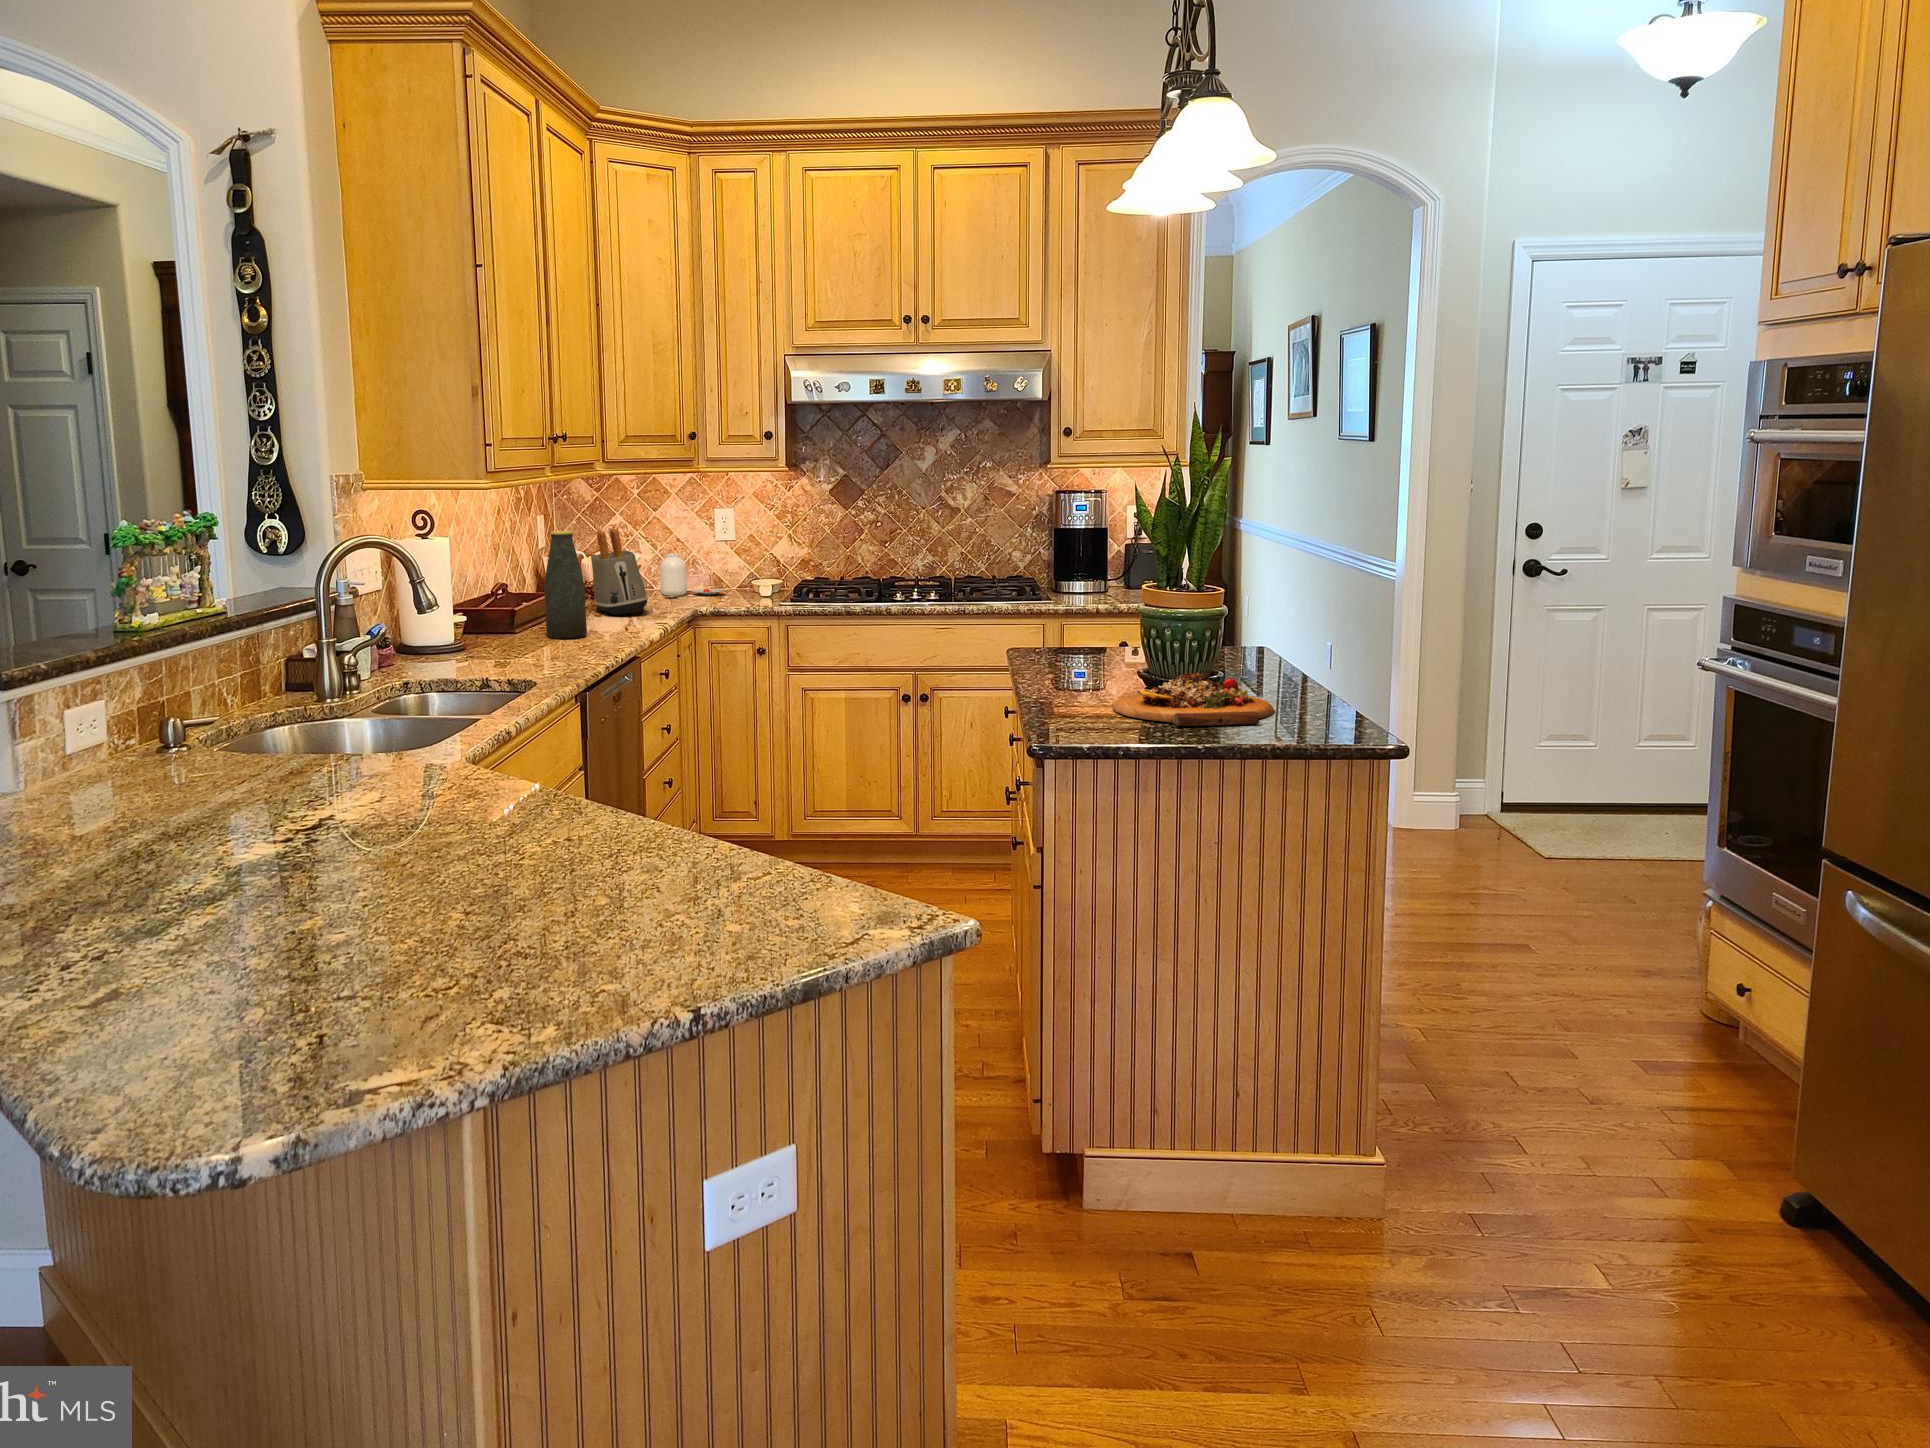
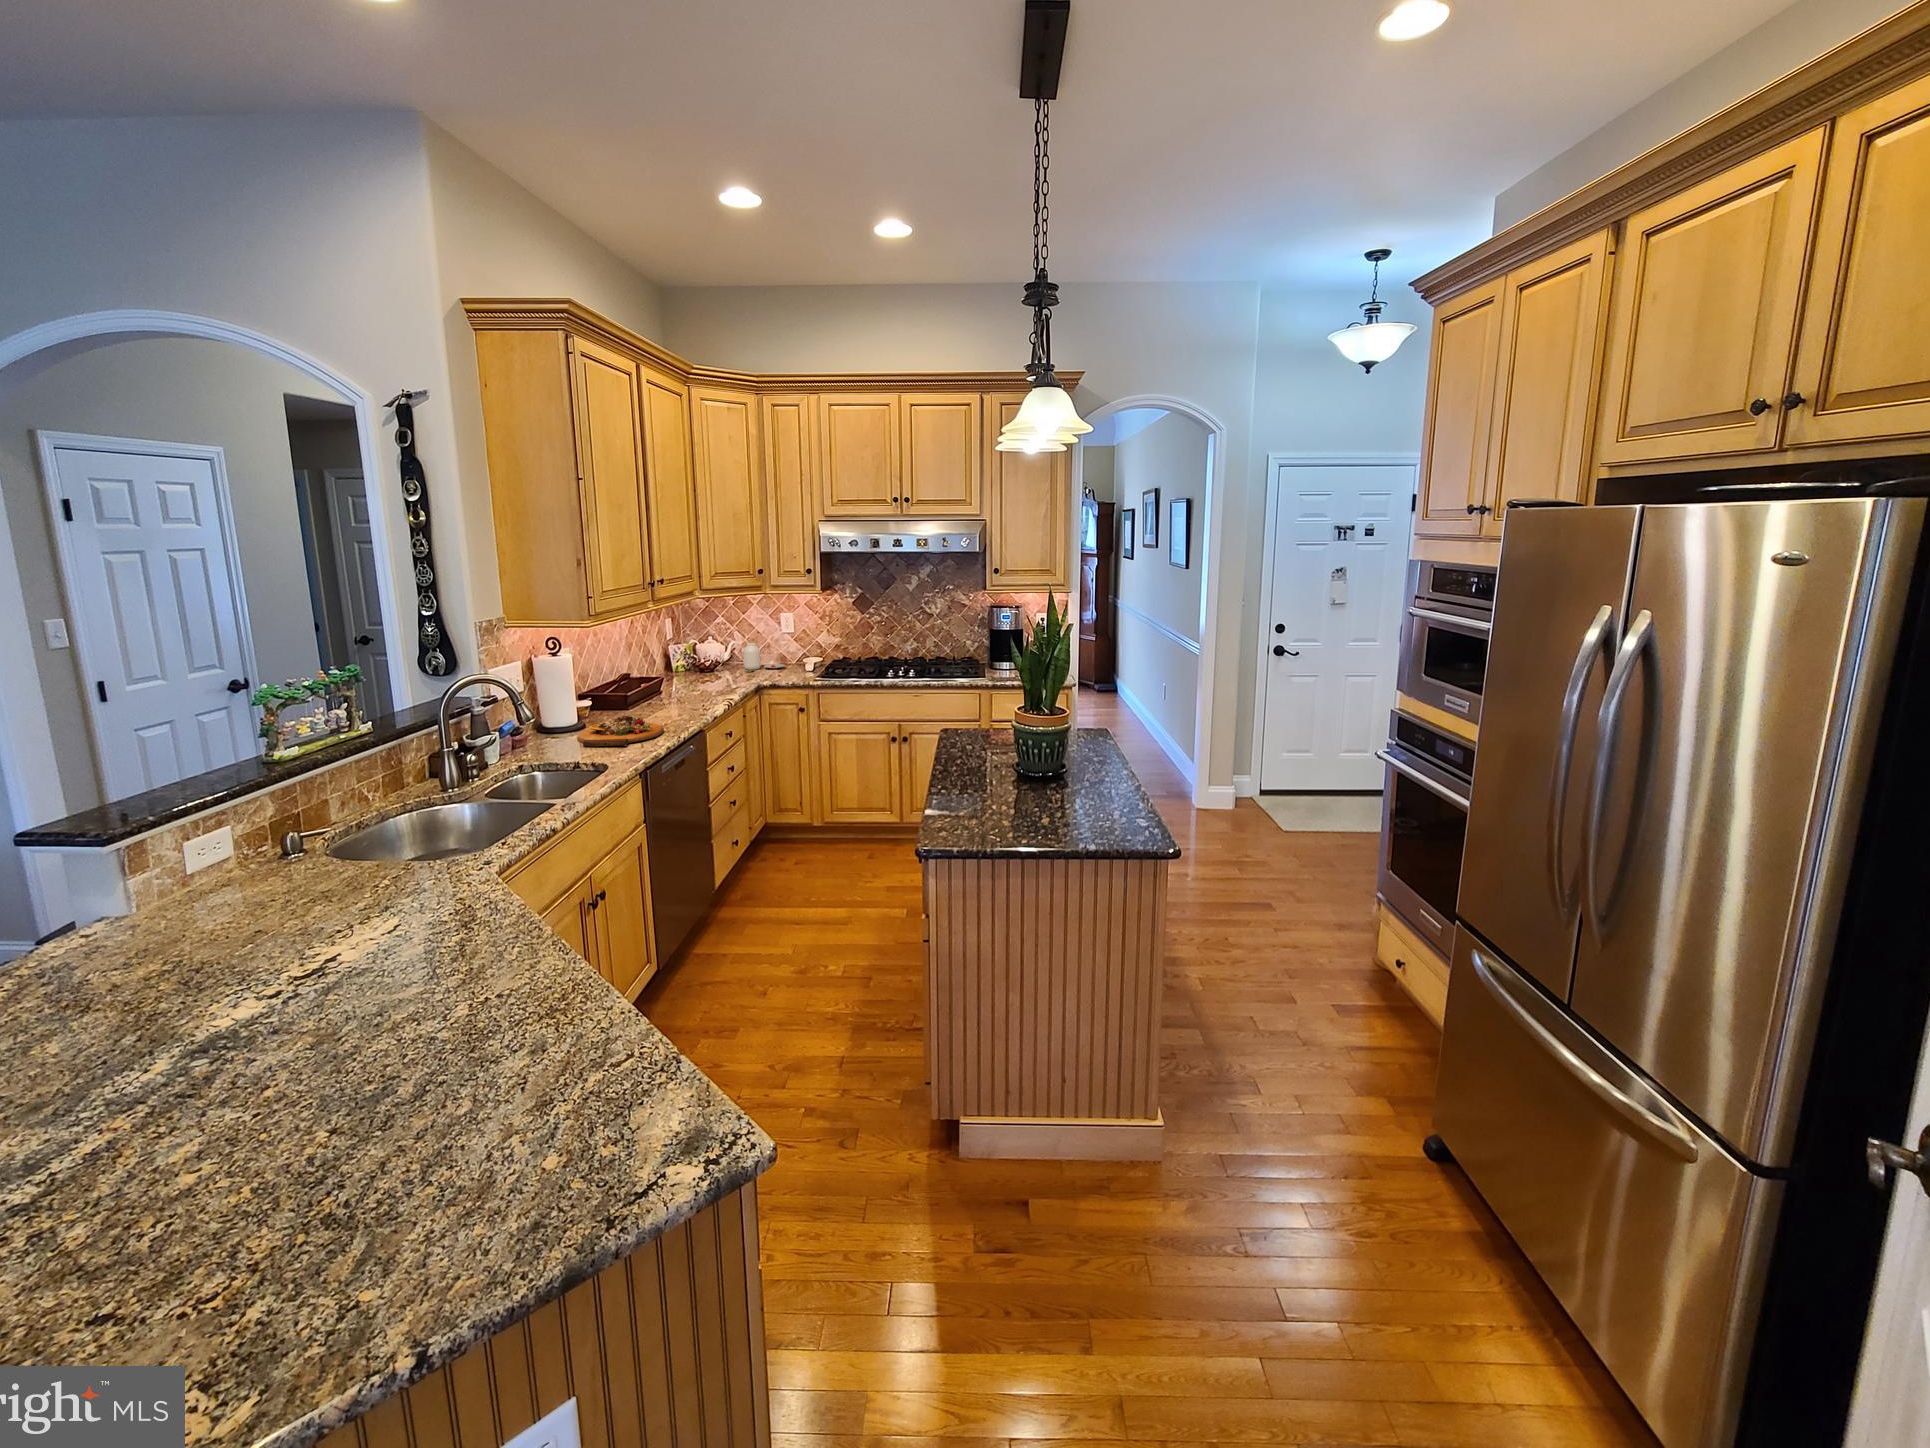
toaster: present [591,528,648,615] -> none [692,633,727,690]
bottle: present [544,531,587,638] -> none [646,645,675,715]
cutting board: present [1112,673,1275,726] -> present [577,716,664,747]

